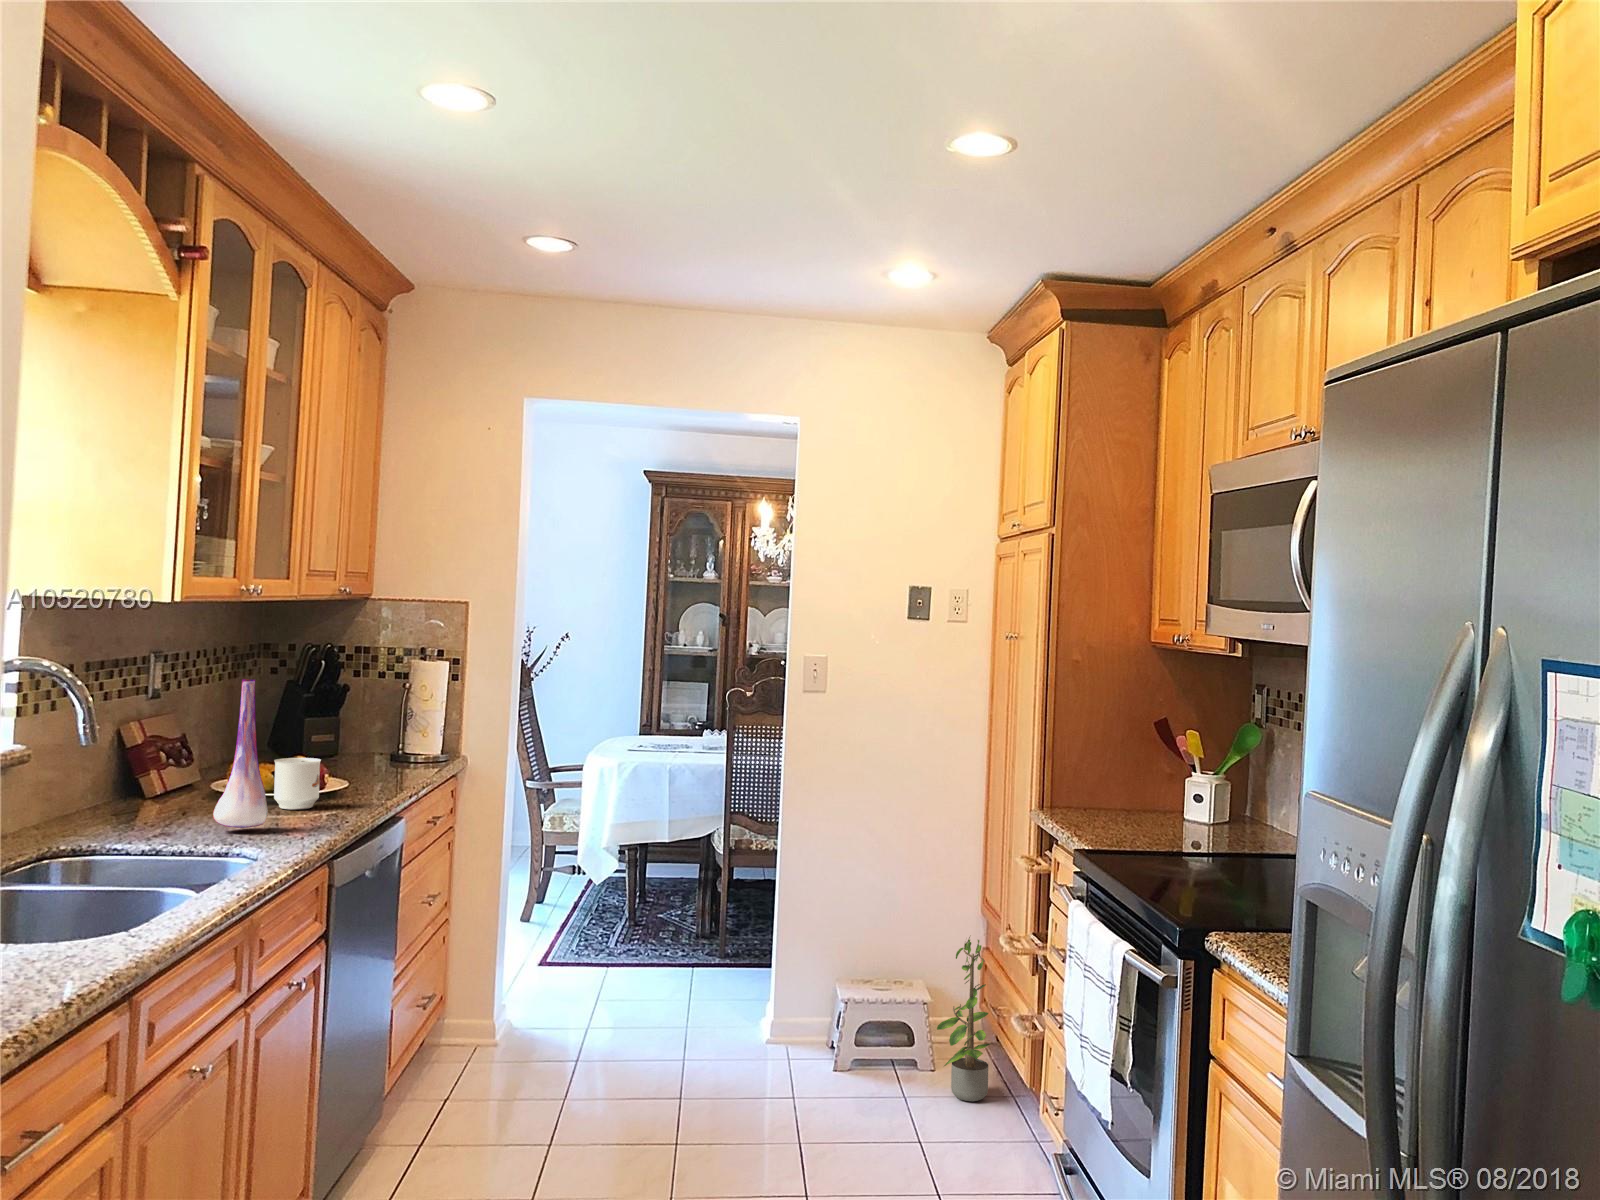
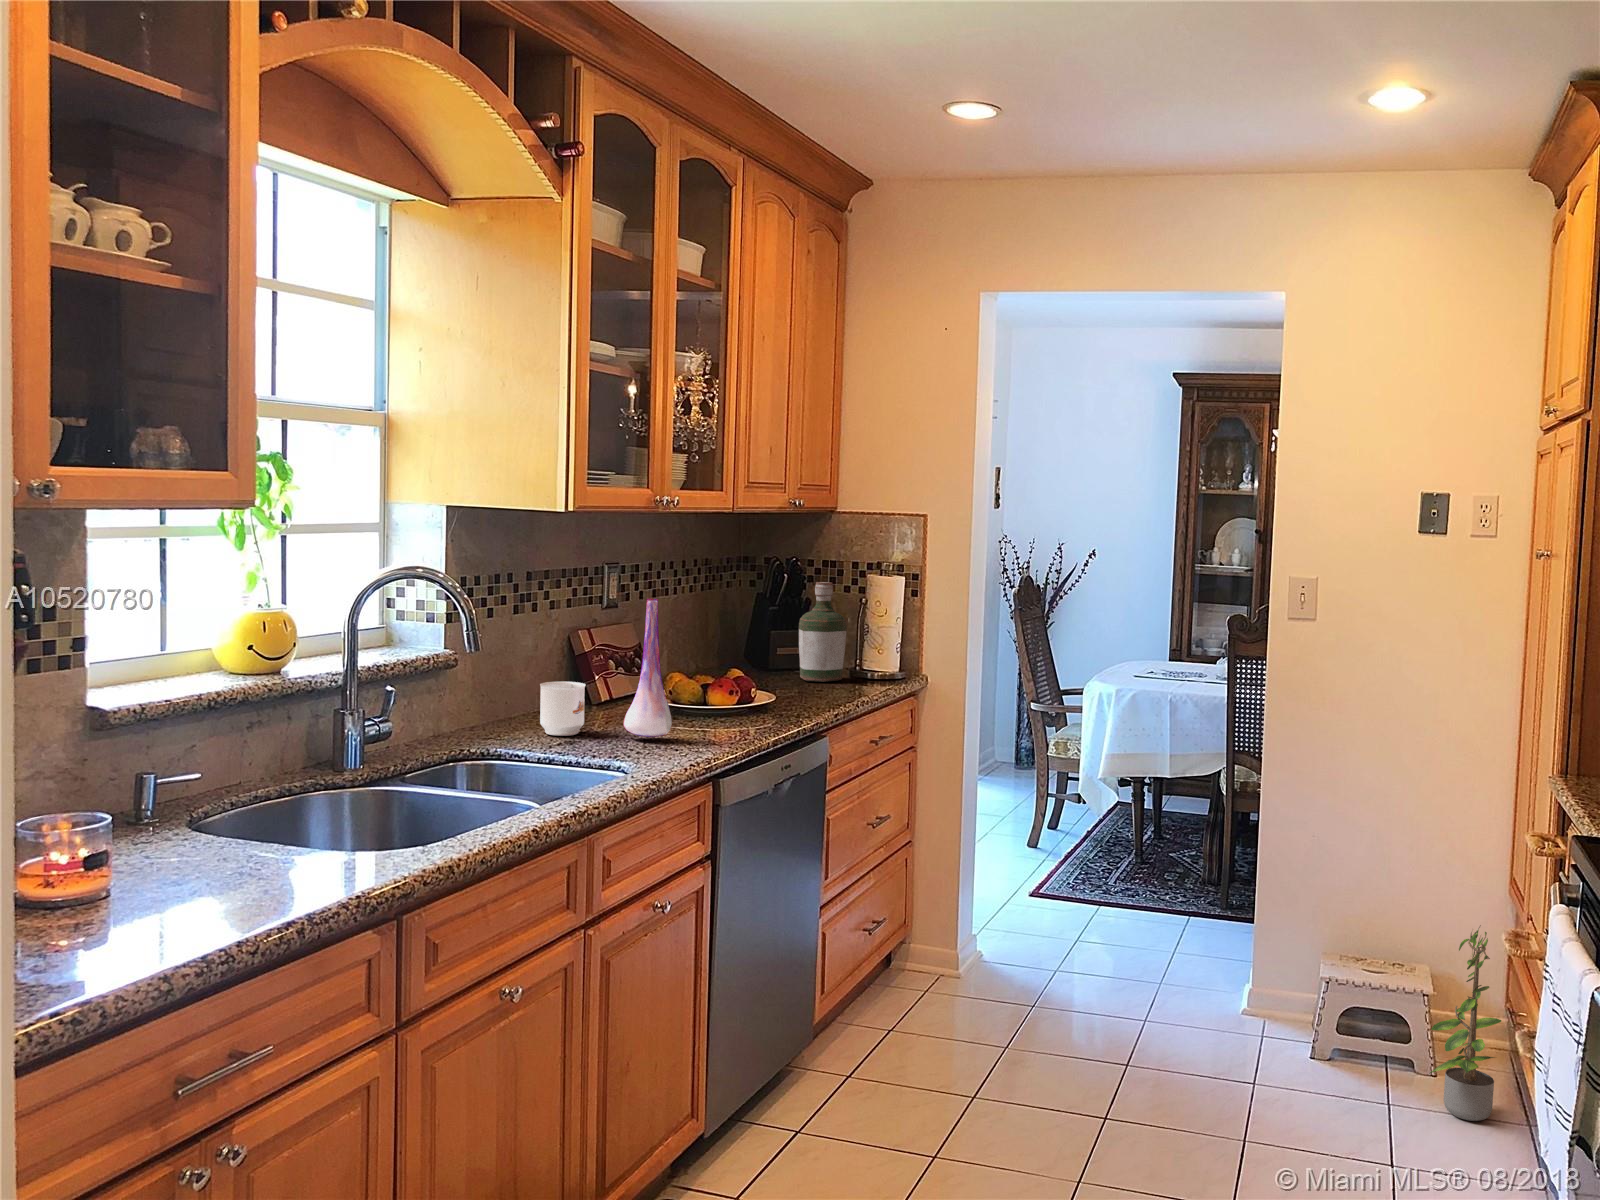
bottle: none [343,668,394,768] -> present [799,582,847,682]
mug: present [274,758,321,809] -> present [540,682,586,736]

